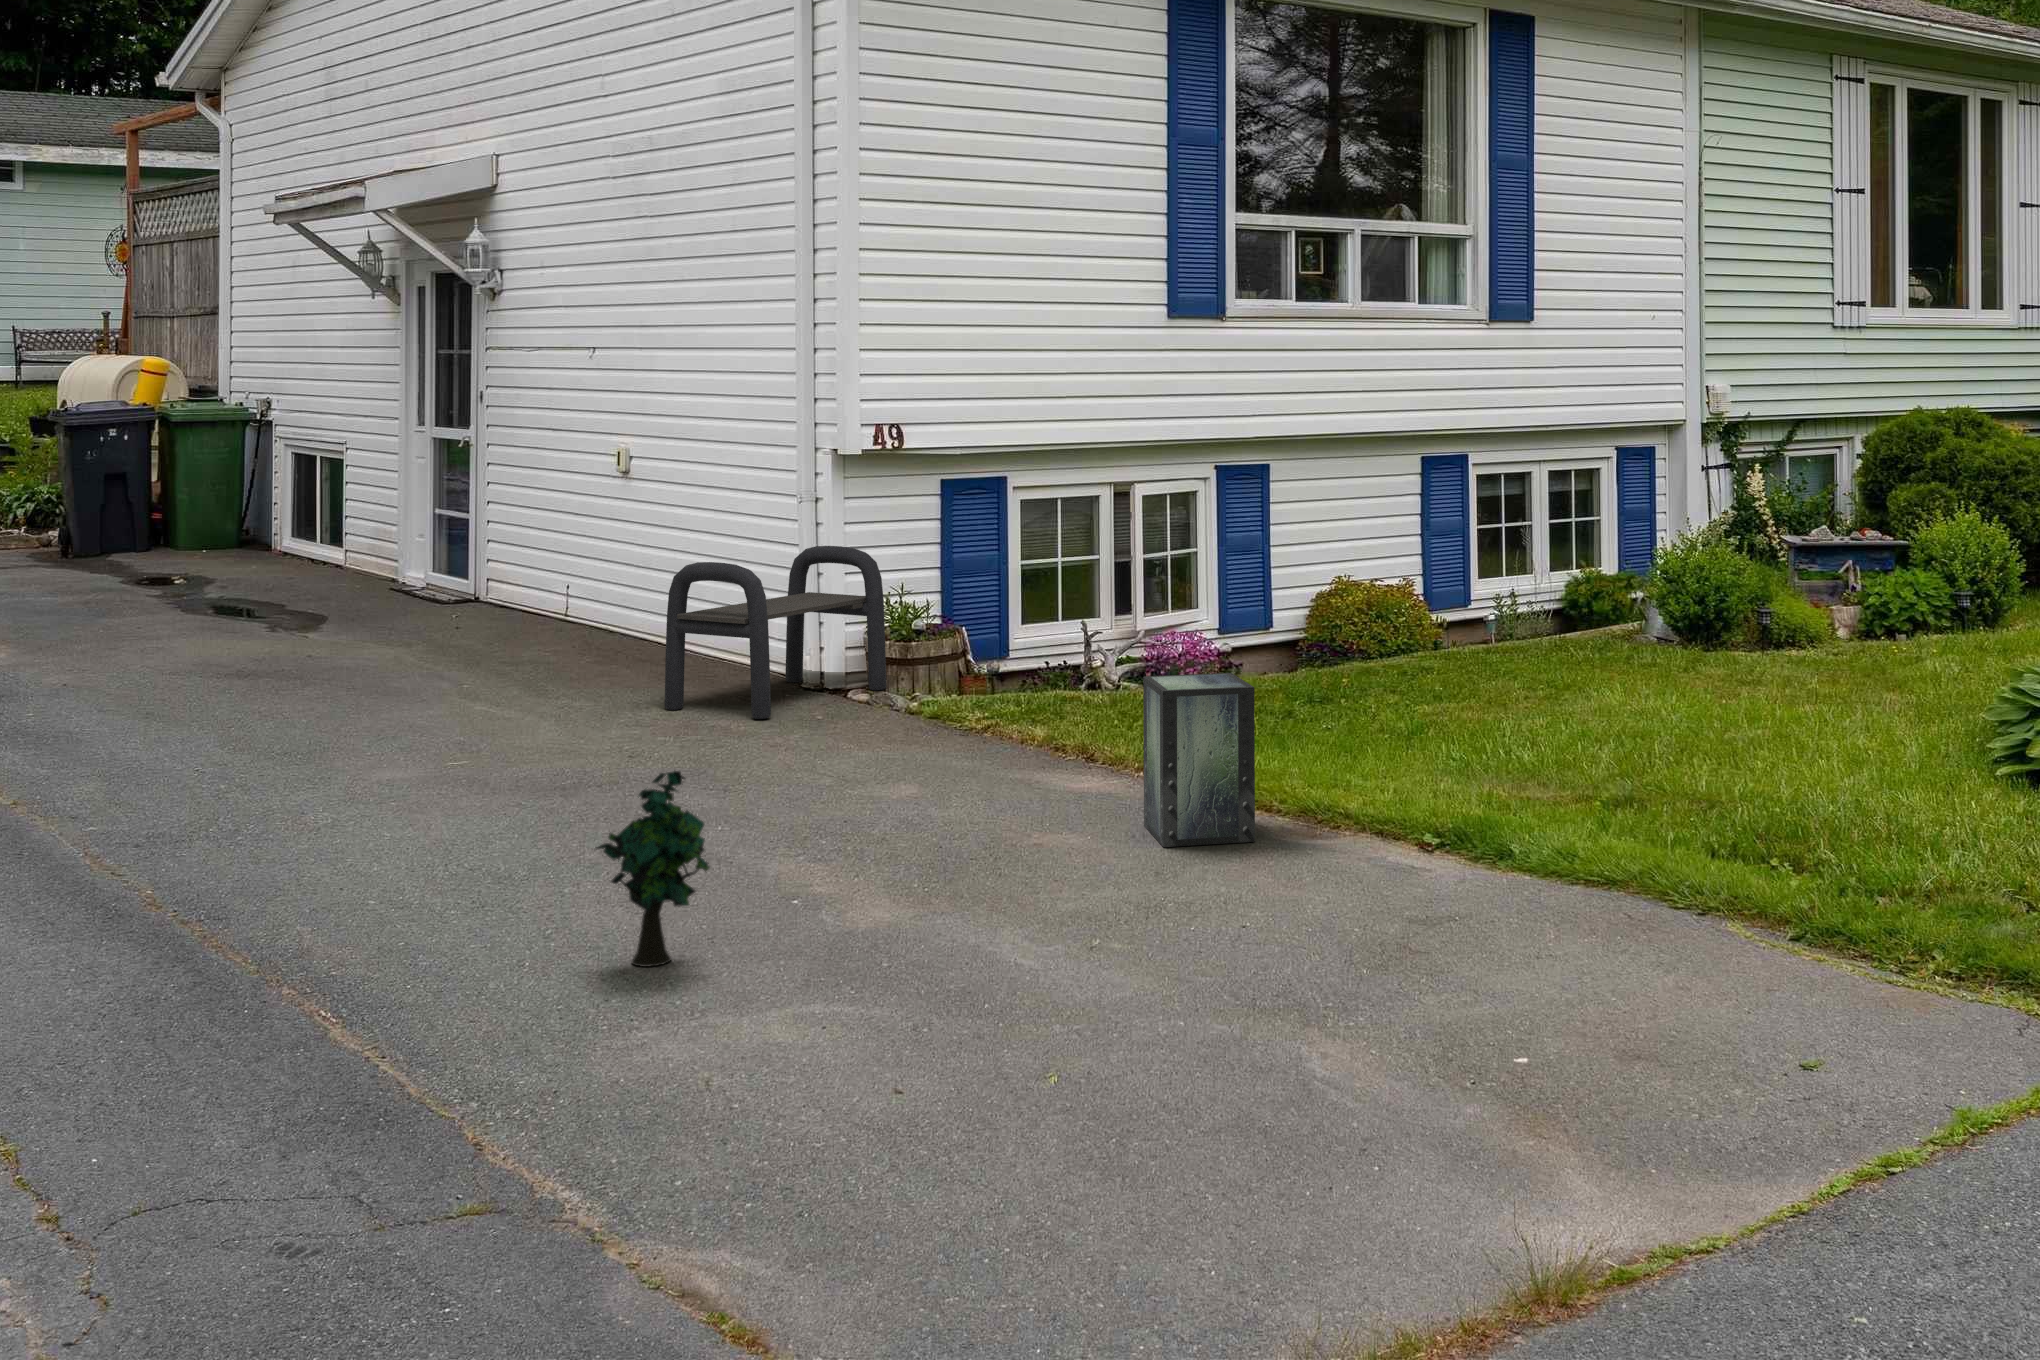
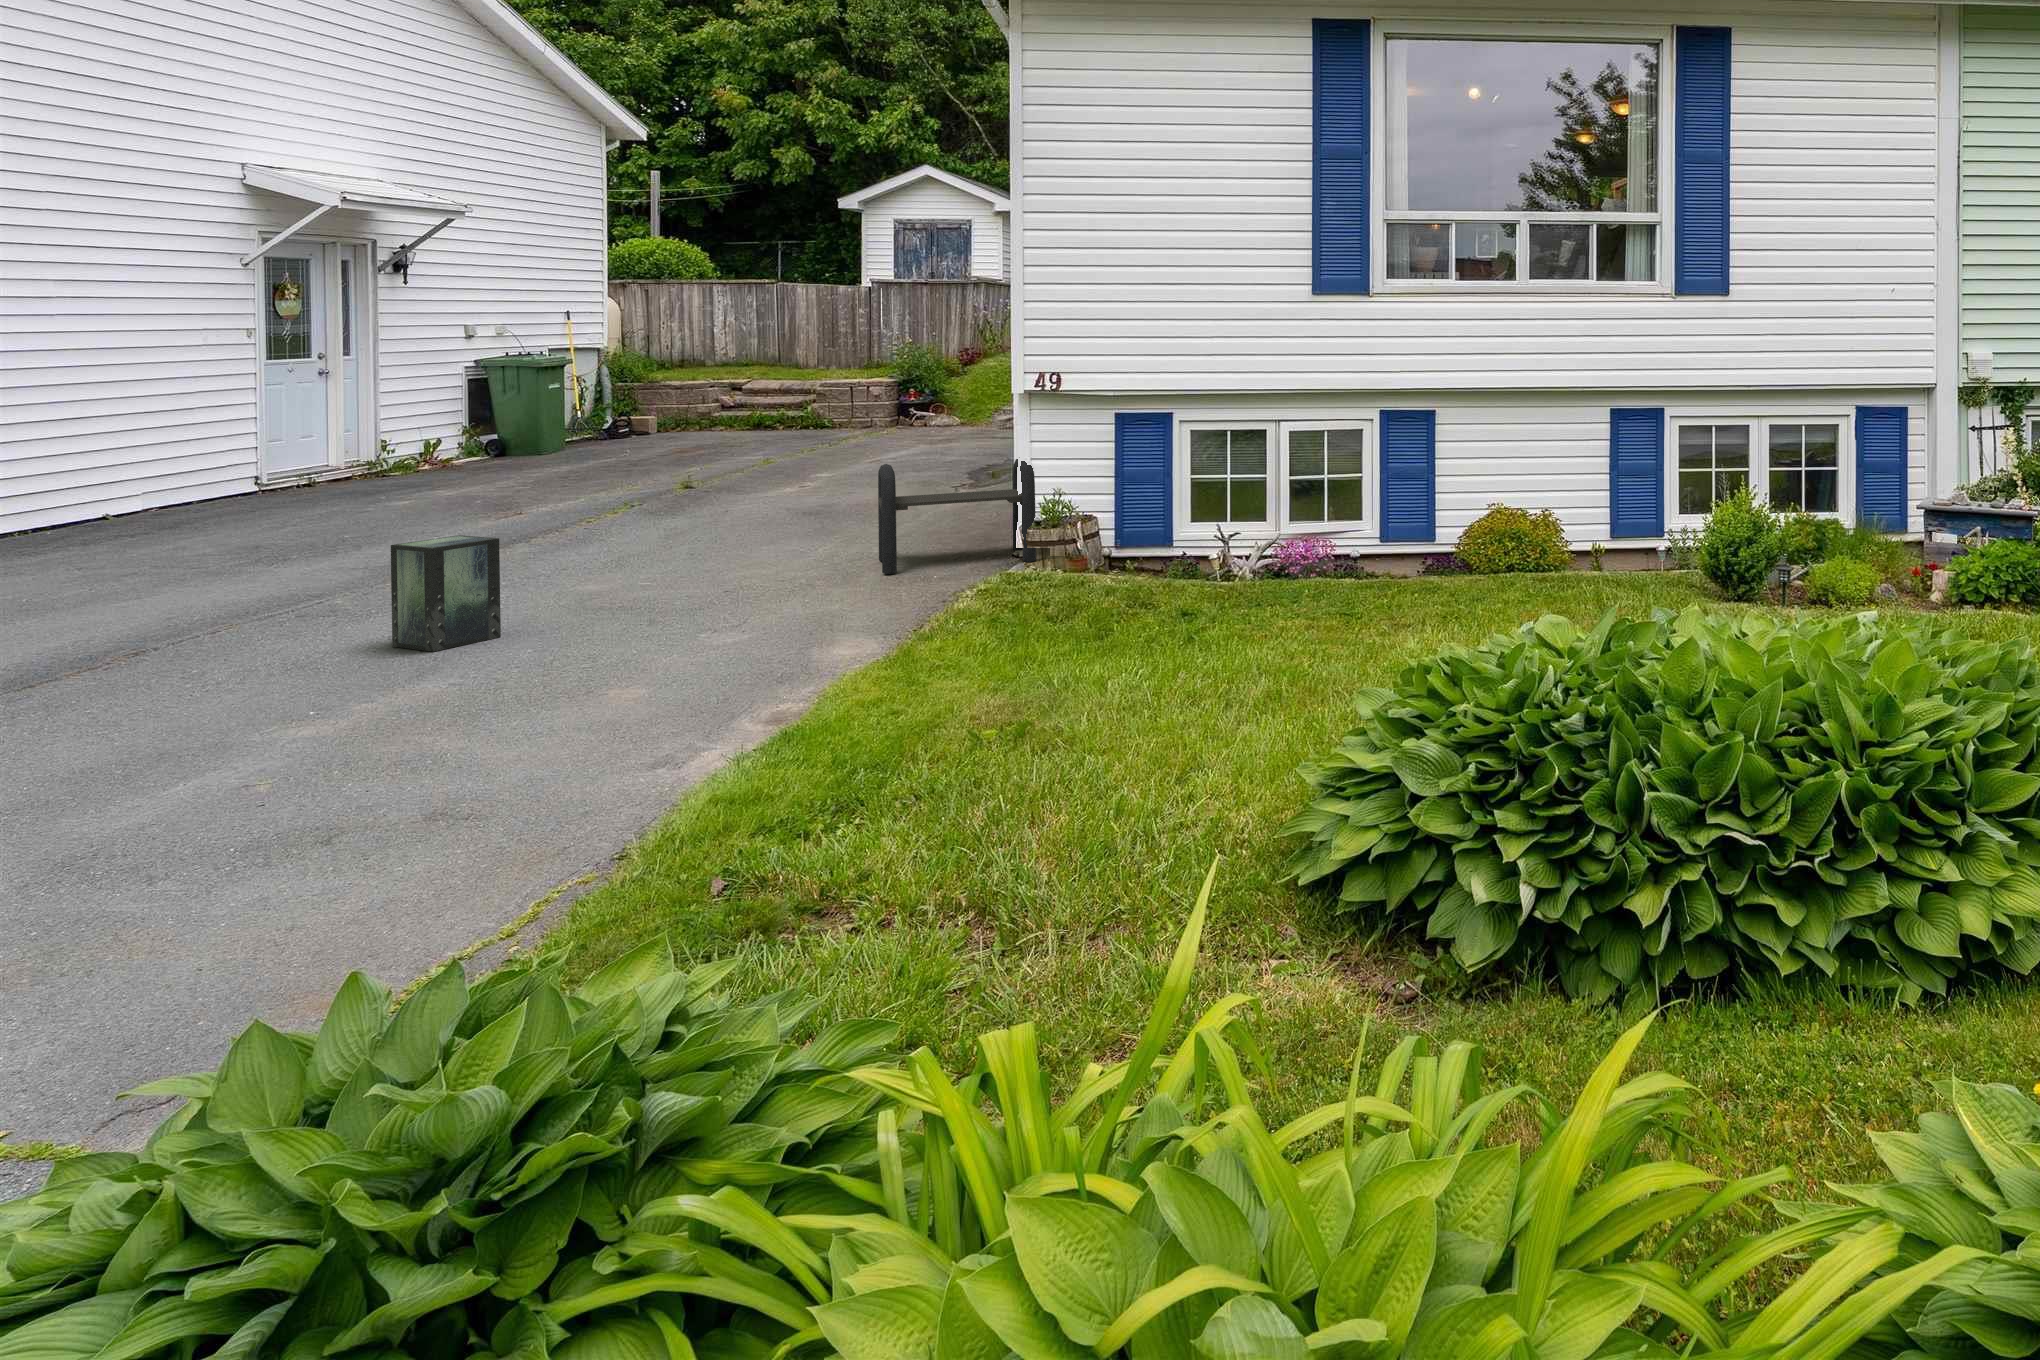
storage box: present [1143,673,1255,847] -> present [391,535,501,652]
decorative plant: present [596,771,709,967] -> none [76,611,175,742]

